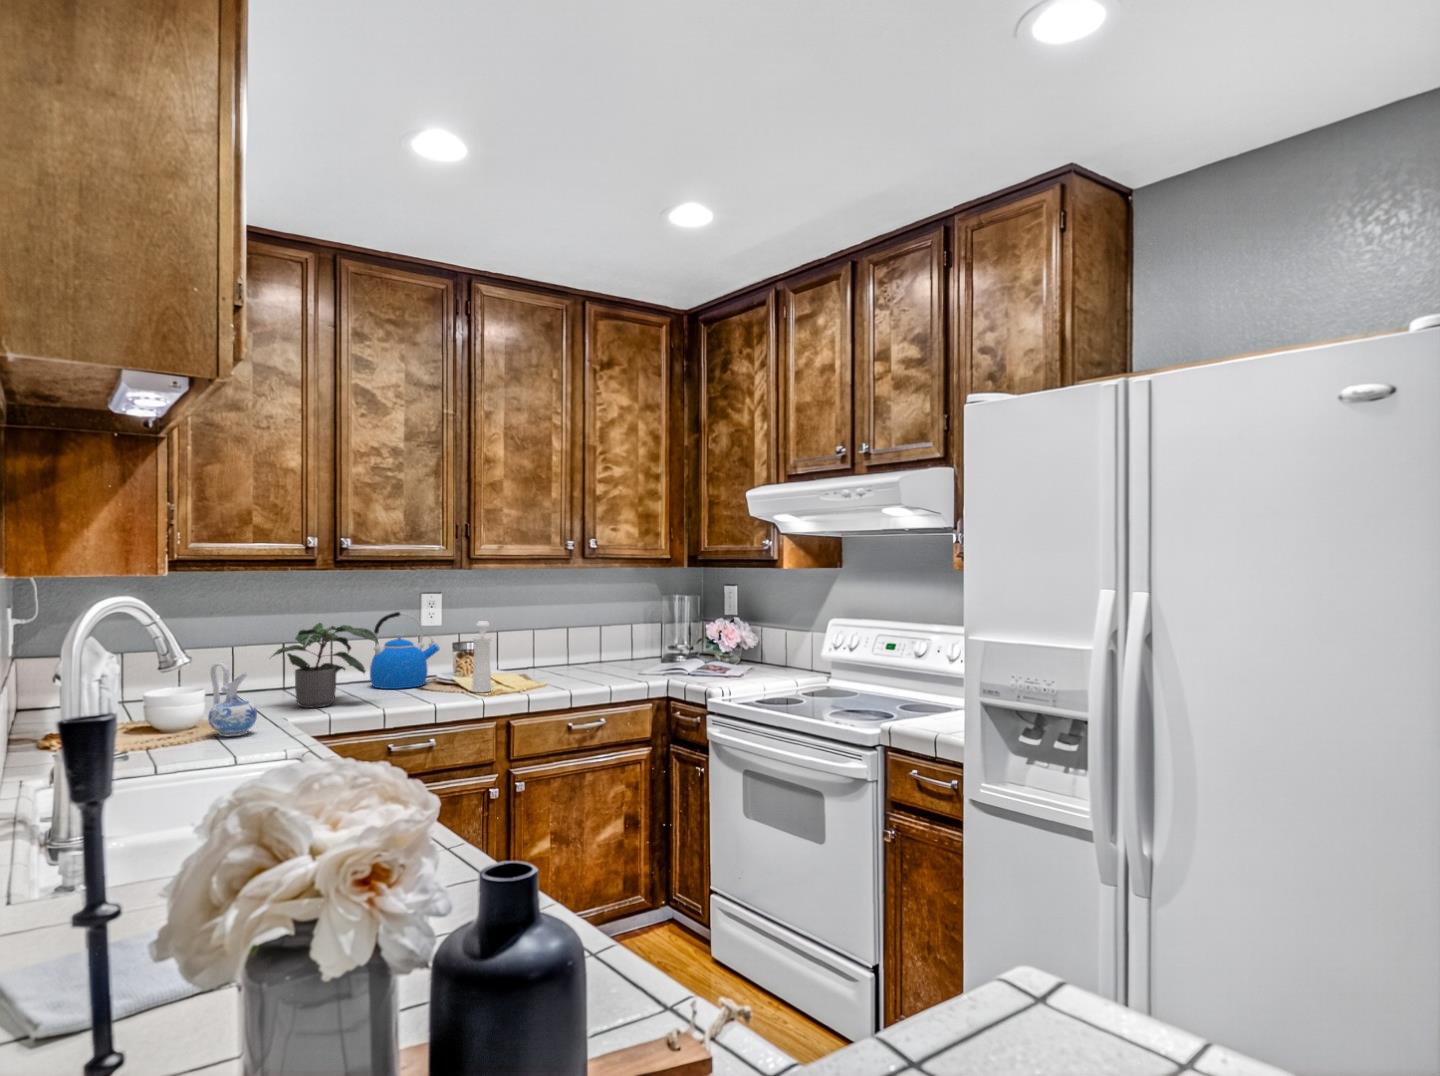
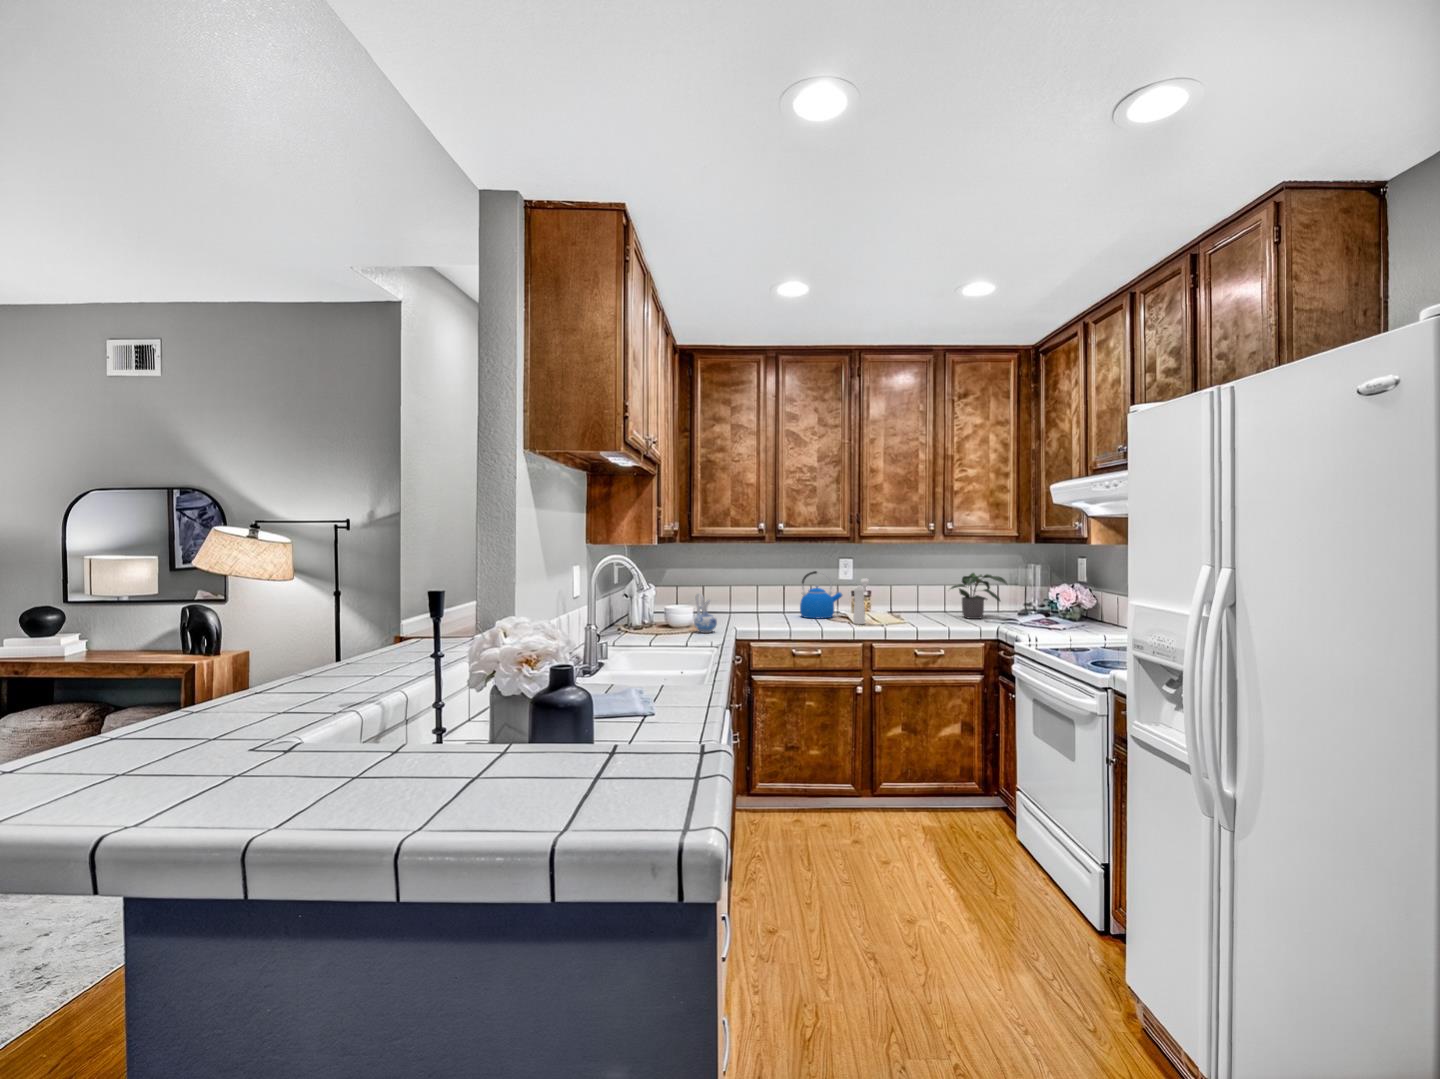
potted plant: present [272,623,379,708] -> present [951,573,1007,619]

